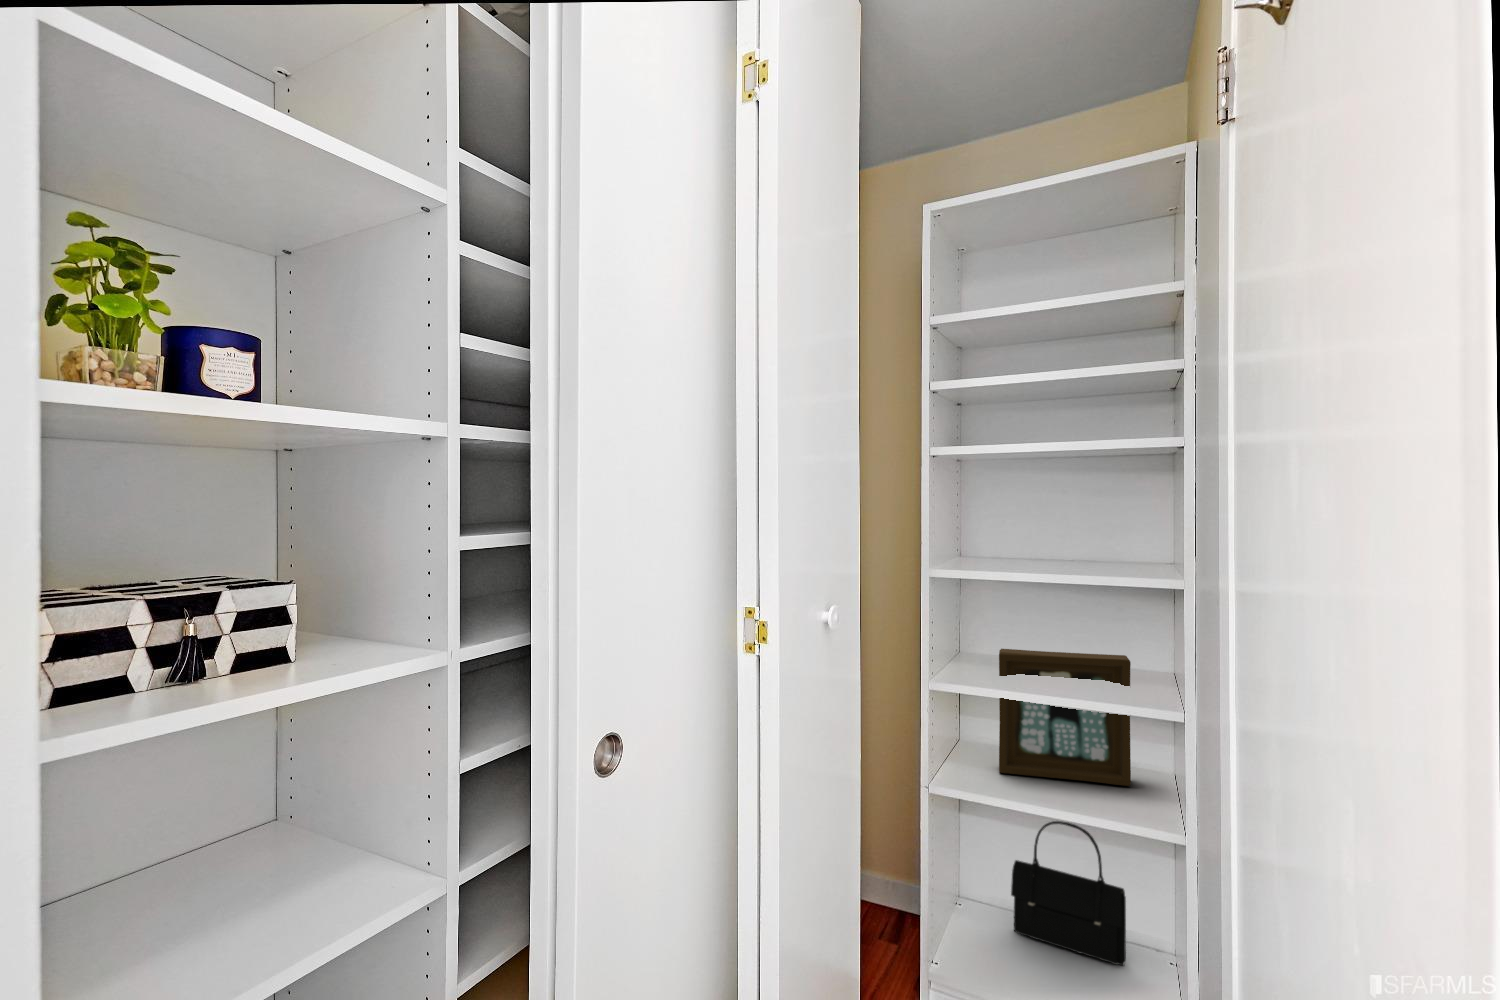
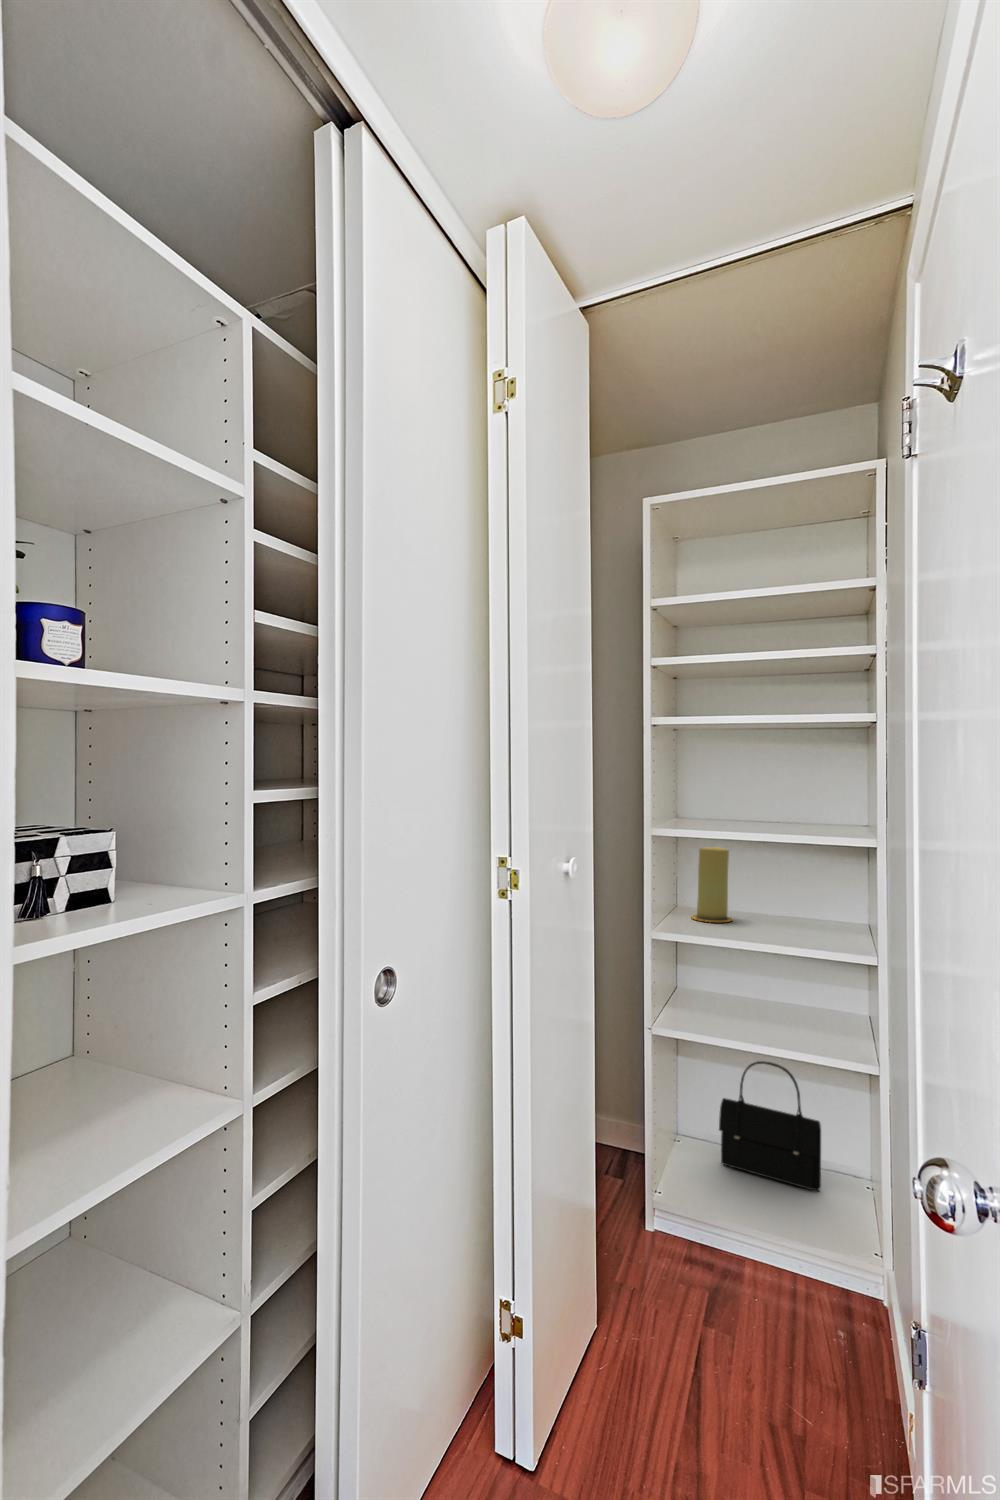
candle: none [978,586,1024,668] -> present [691,847,732,922]
picture frame: present [999,649,1131,786] -> none [709,904,827,1028]

